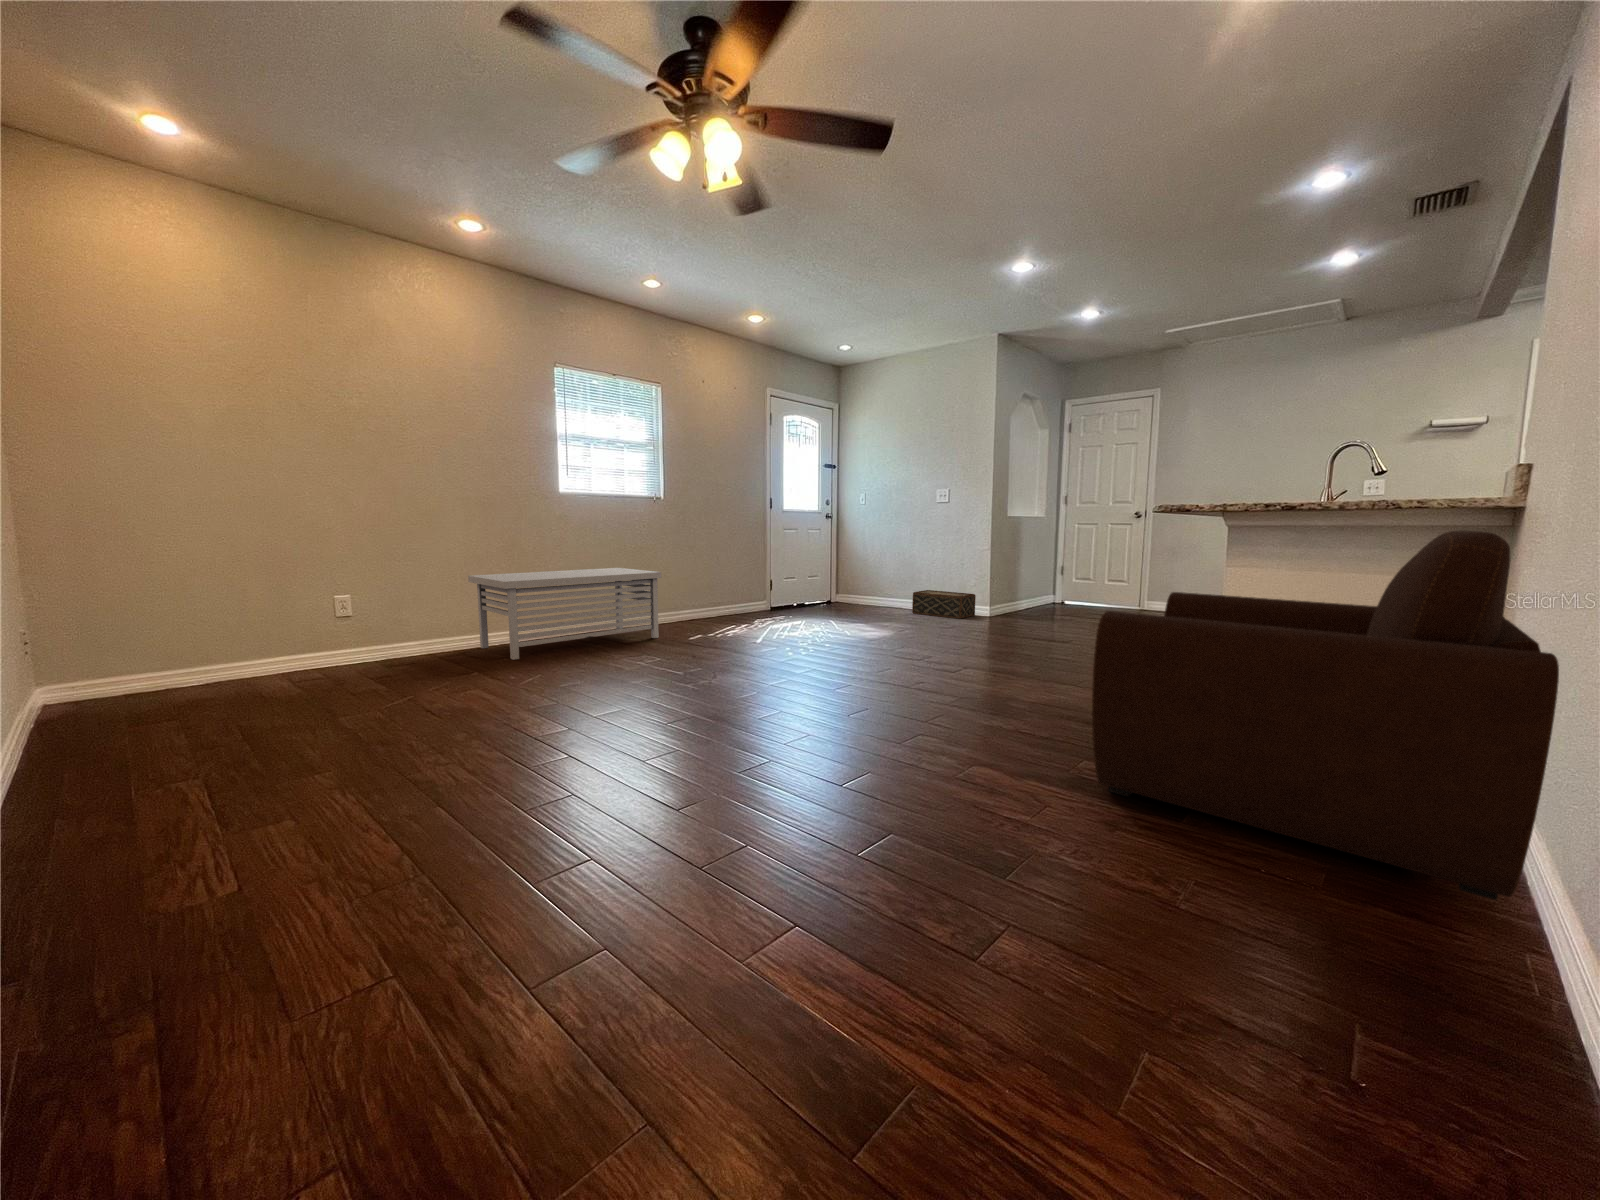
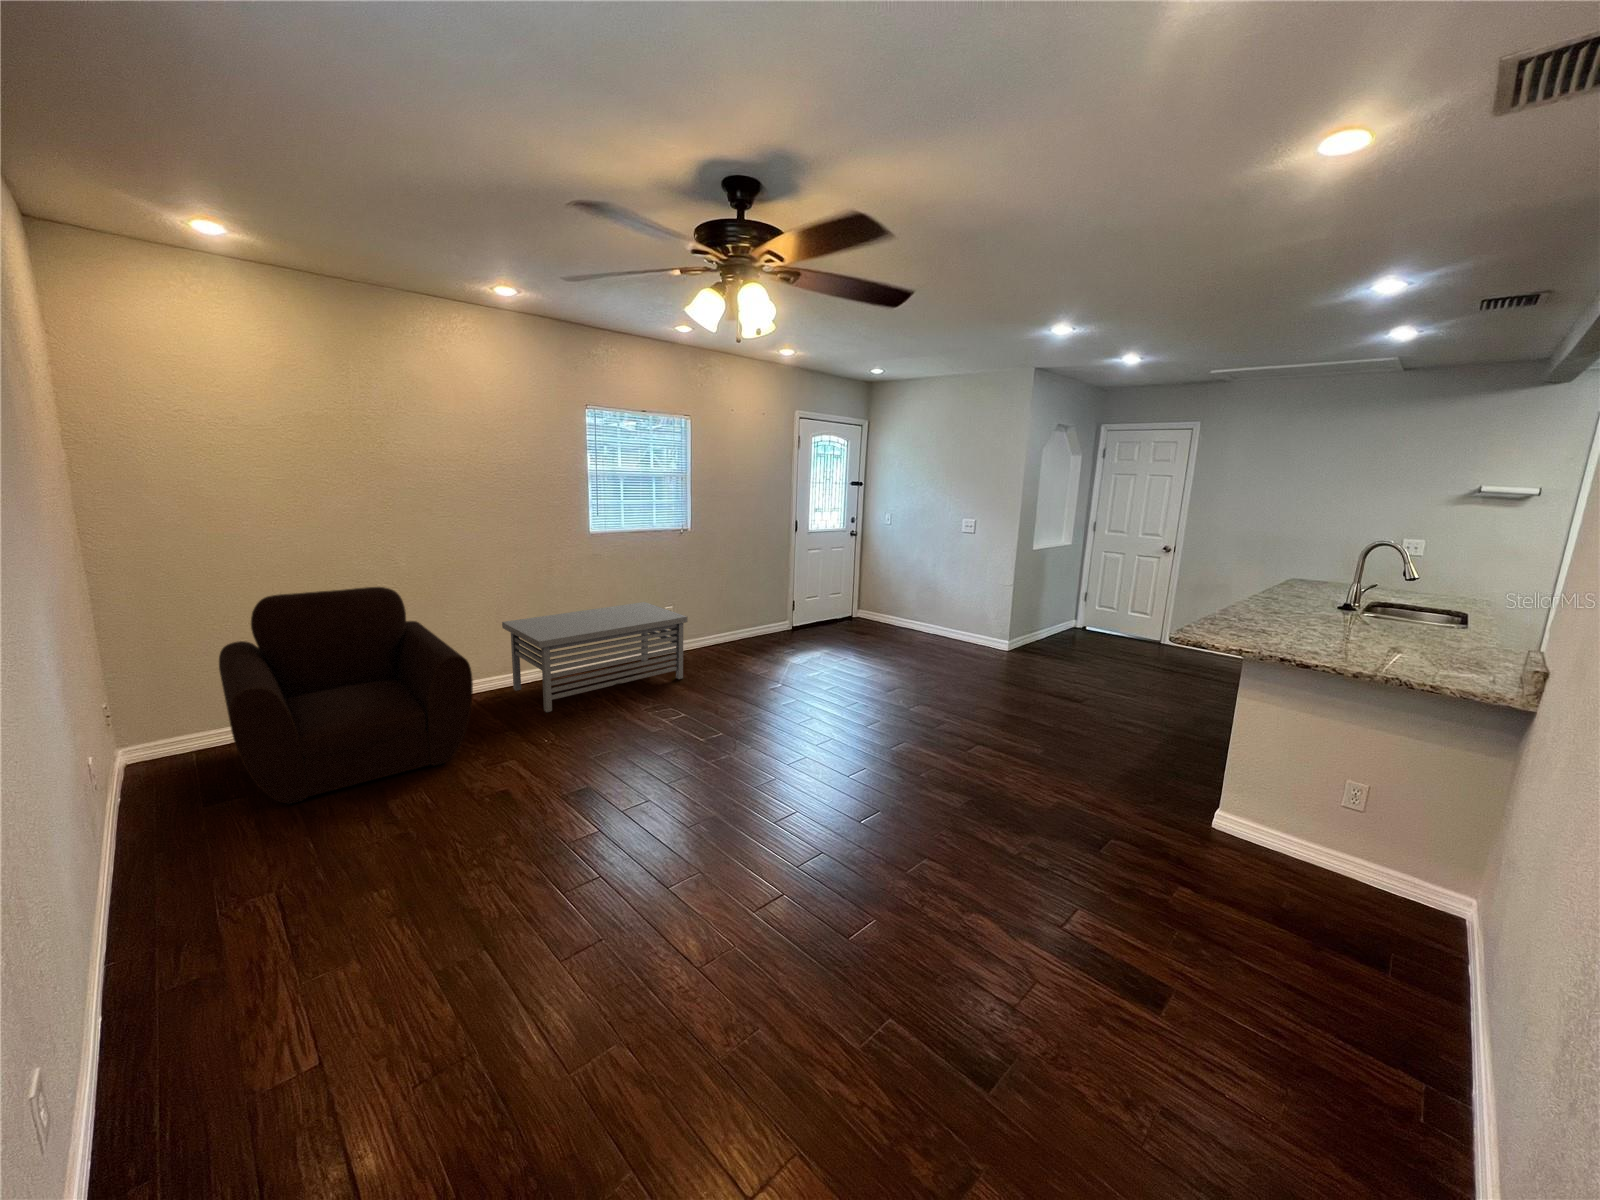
armchair: present [1092,531,1559,900] -> present [219,587,473,805]
woven basket: present [912,590,976,619] -> none [932,619,996,656]

